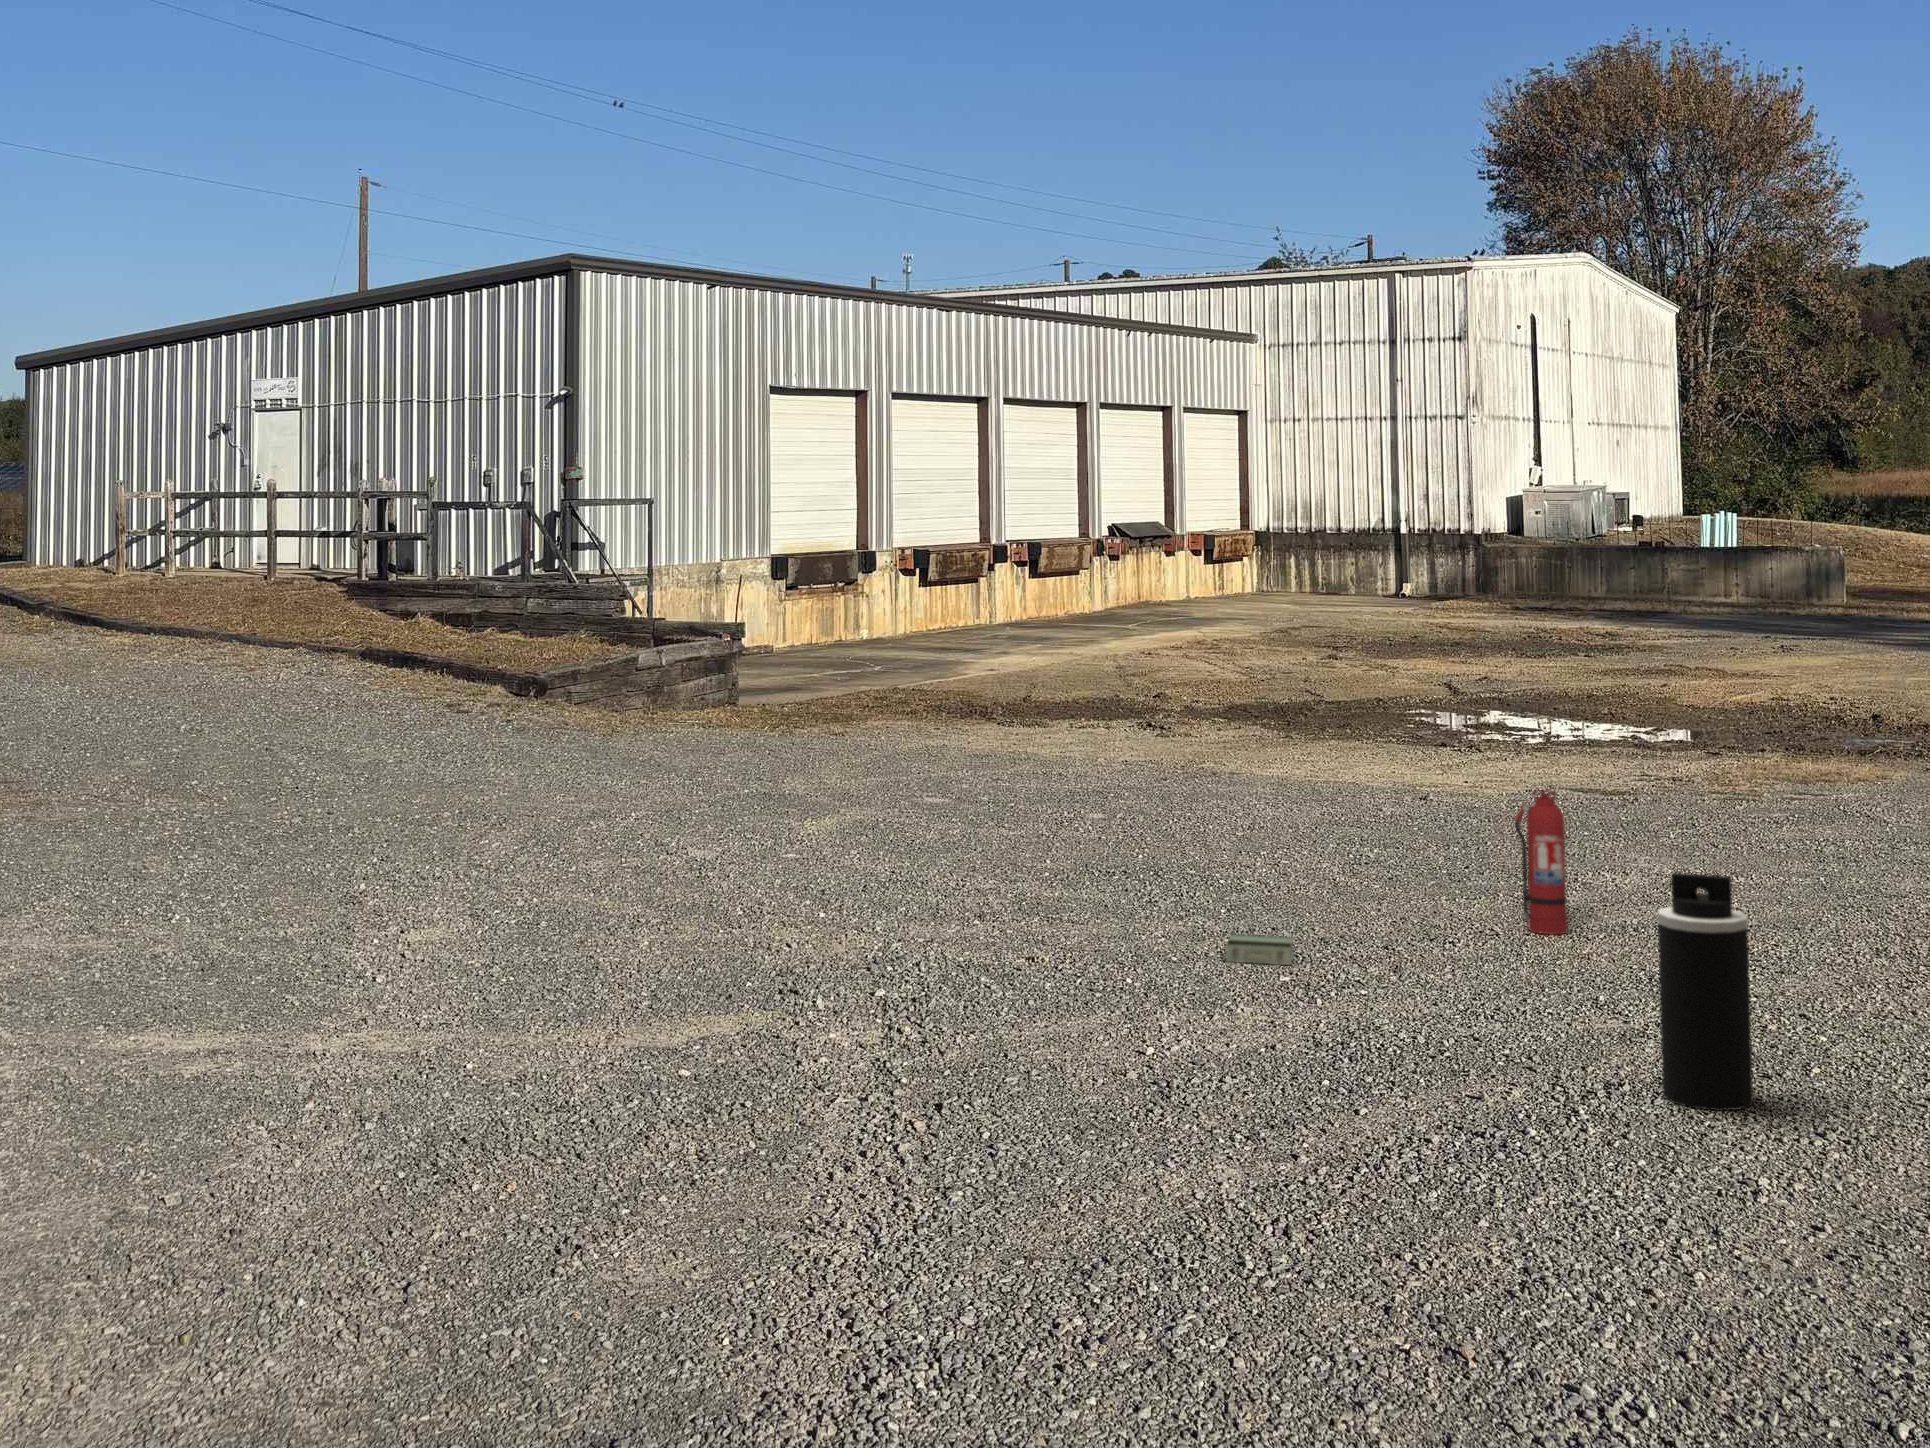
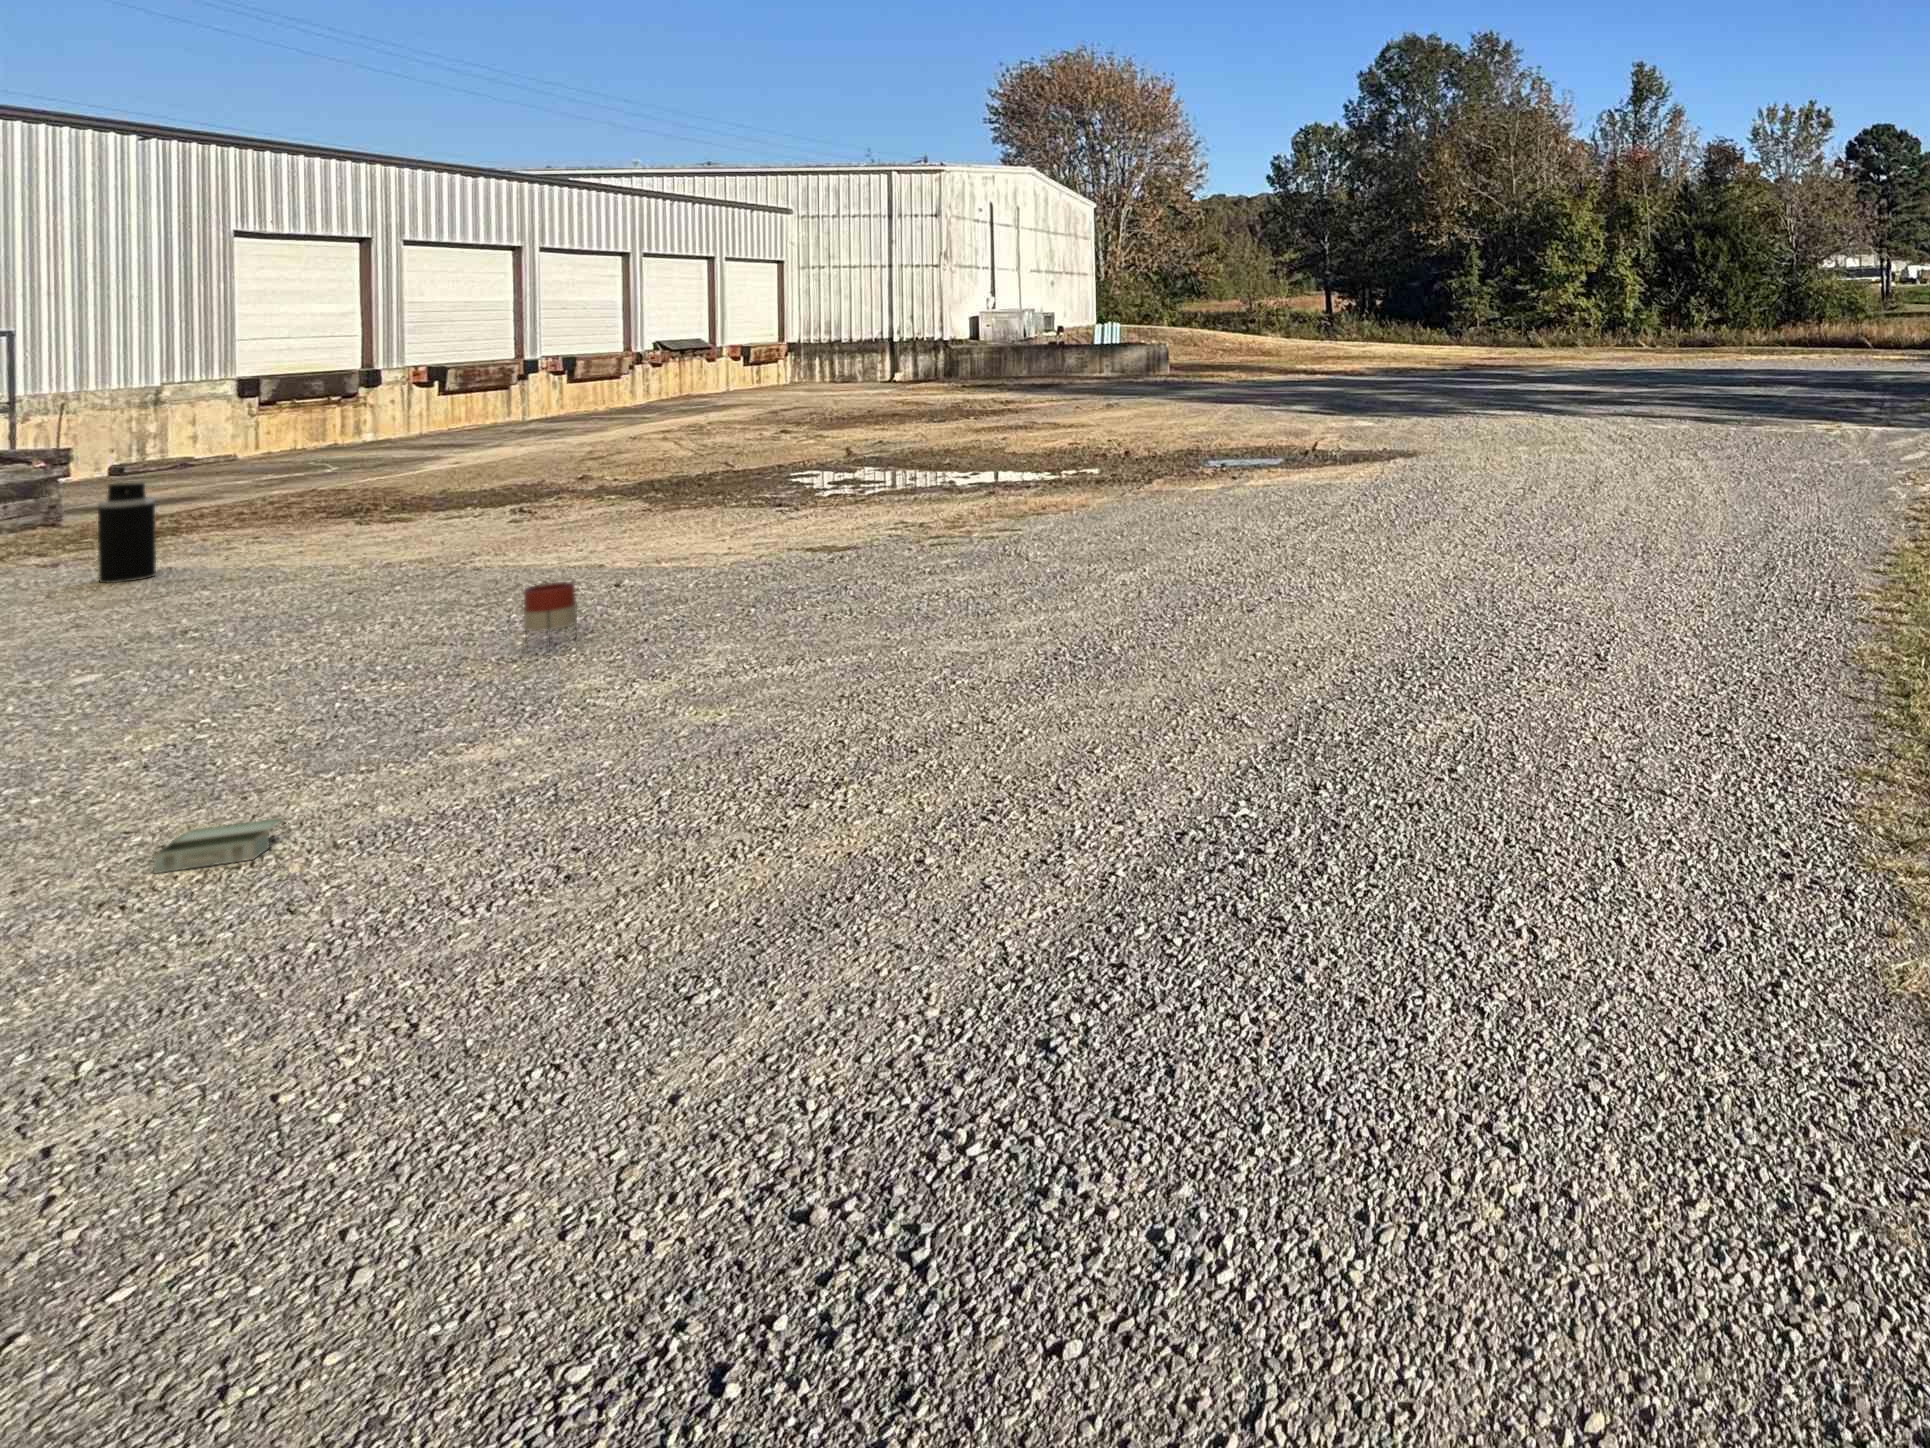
planter: none [1314,781,1360,856] -> present [524,582,577,648]
fire extinguisher: present [1515,790,1568,935] -> none [639,596,697,734]
trash can: present [1657,873,1753,1111] -> present [98,482,156,583]

